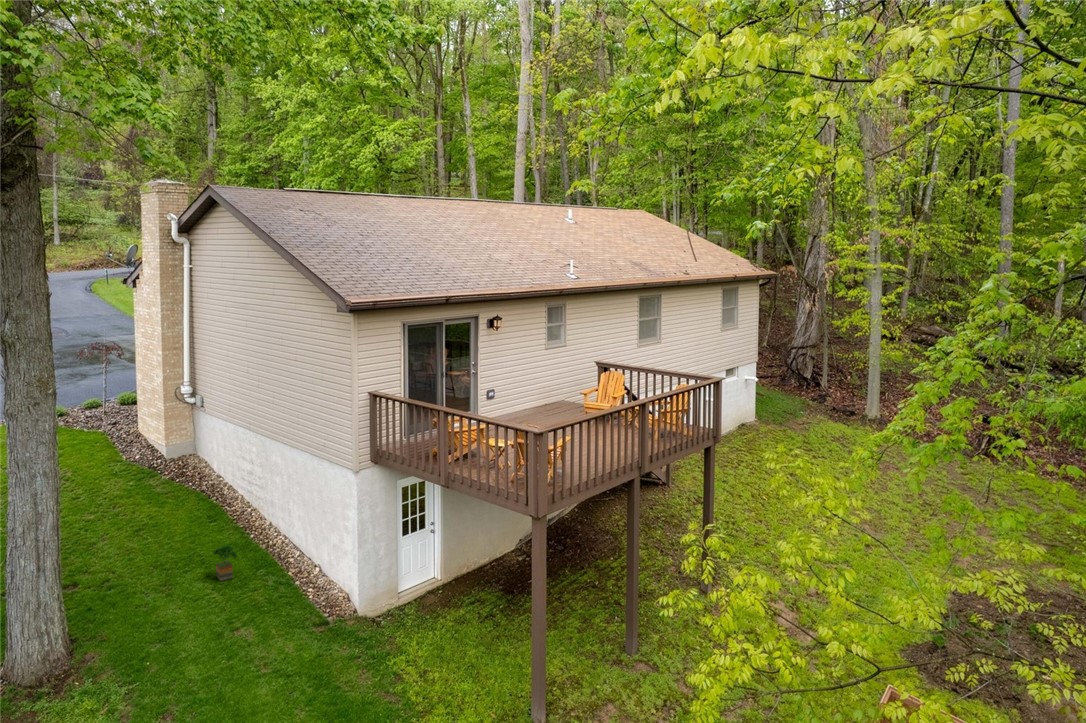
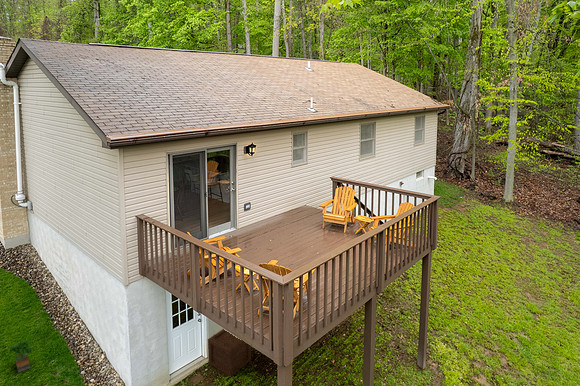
wooden crate: none [442,540,496,597] -> present [208,329,251,377]

